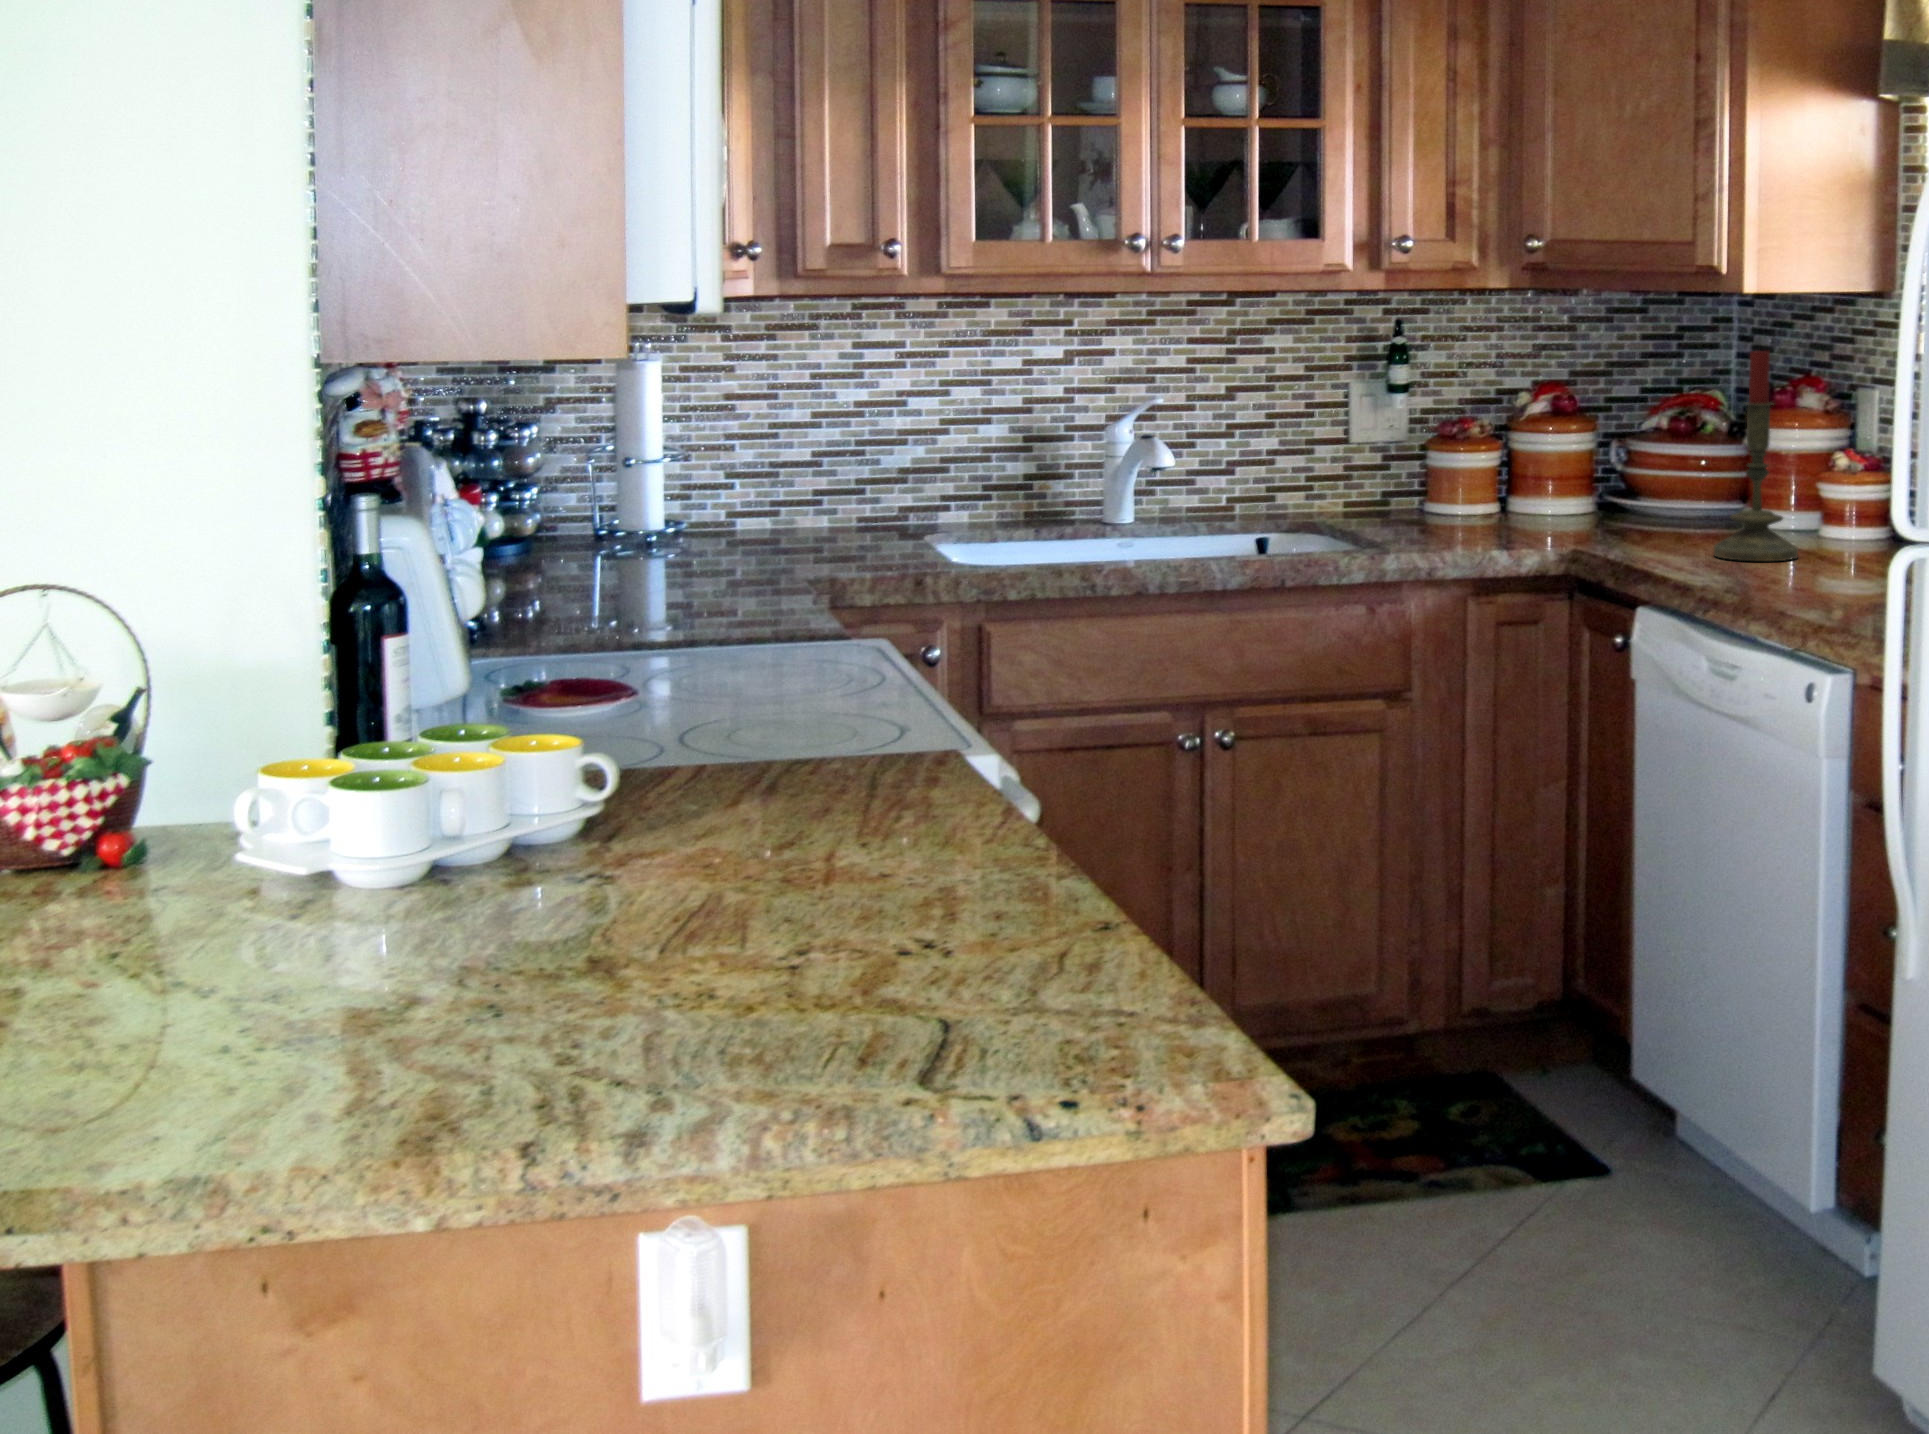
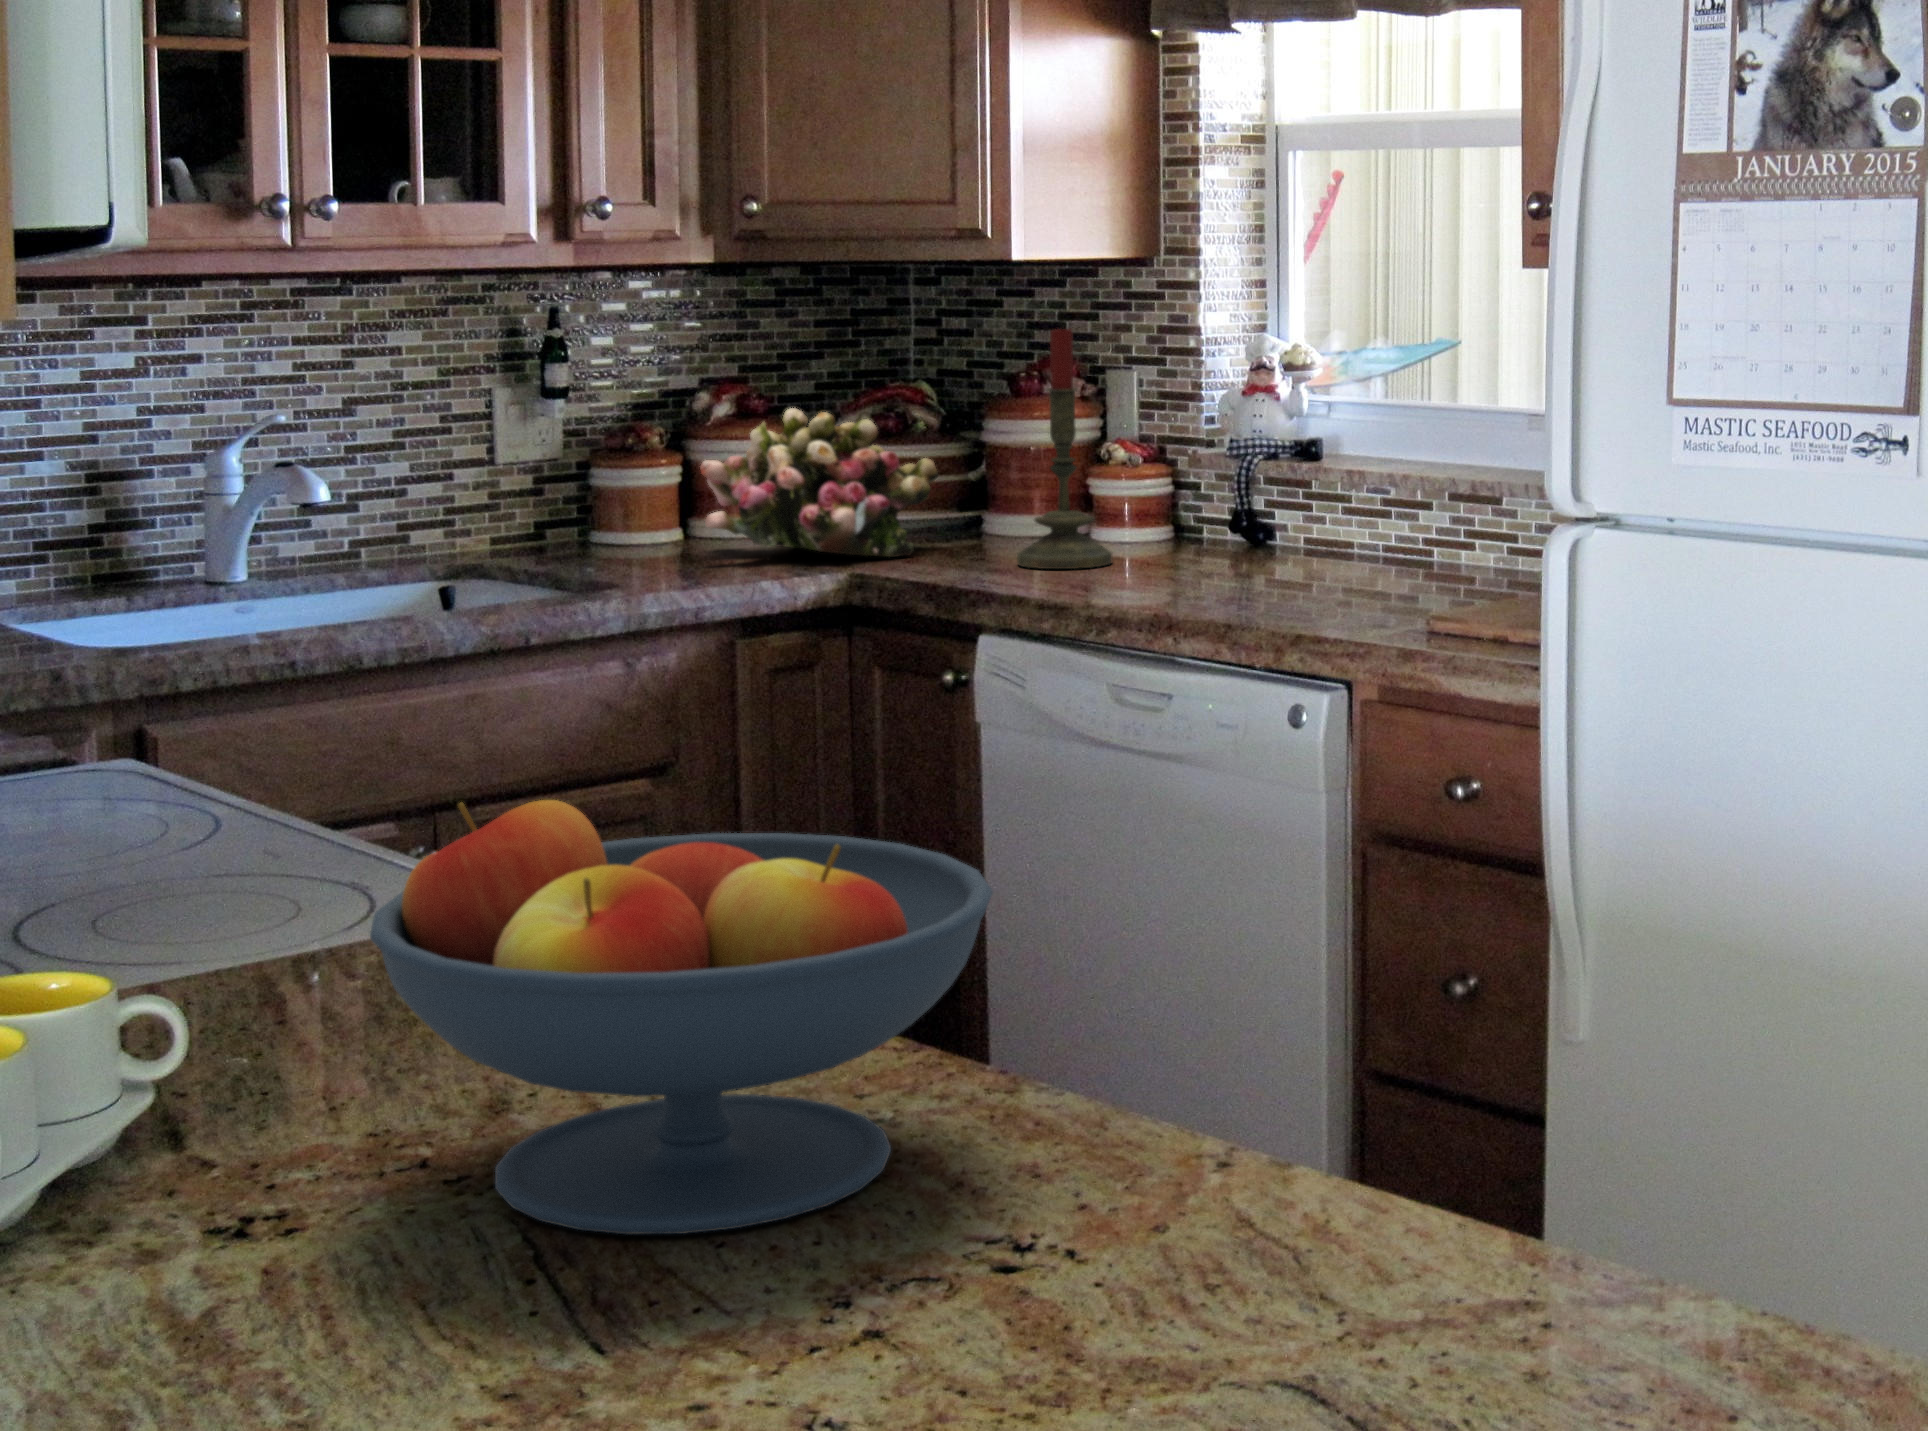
flower arrangement: none [1470,409,1678,540] -> present [700,408,938,557]
fruit bowl: none [424,689,881,1015] -> present [370,800,993,1235]

